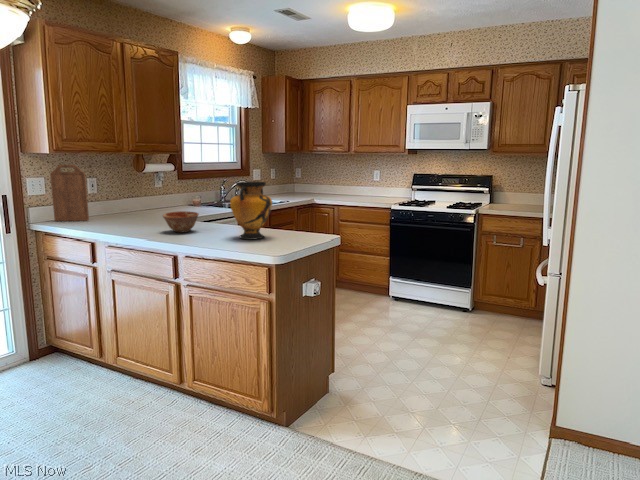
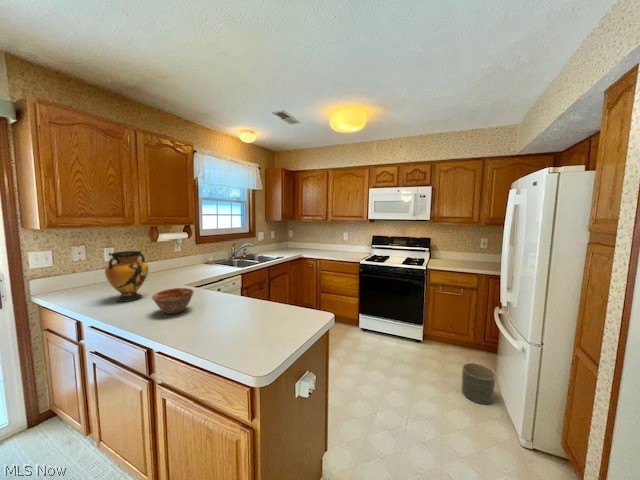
cutting board: present [50,165,89,221] -> none [52,239,94,293]
vase: present [230,182,272,240] -> present [105,251,148,302]
planter: none [496,320,533,361] -> present [462,363,496,404]

